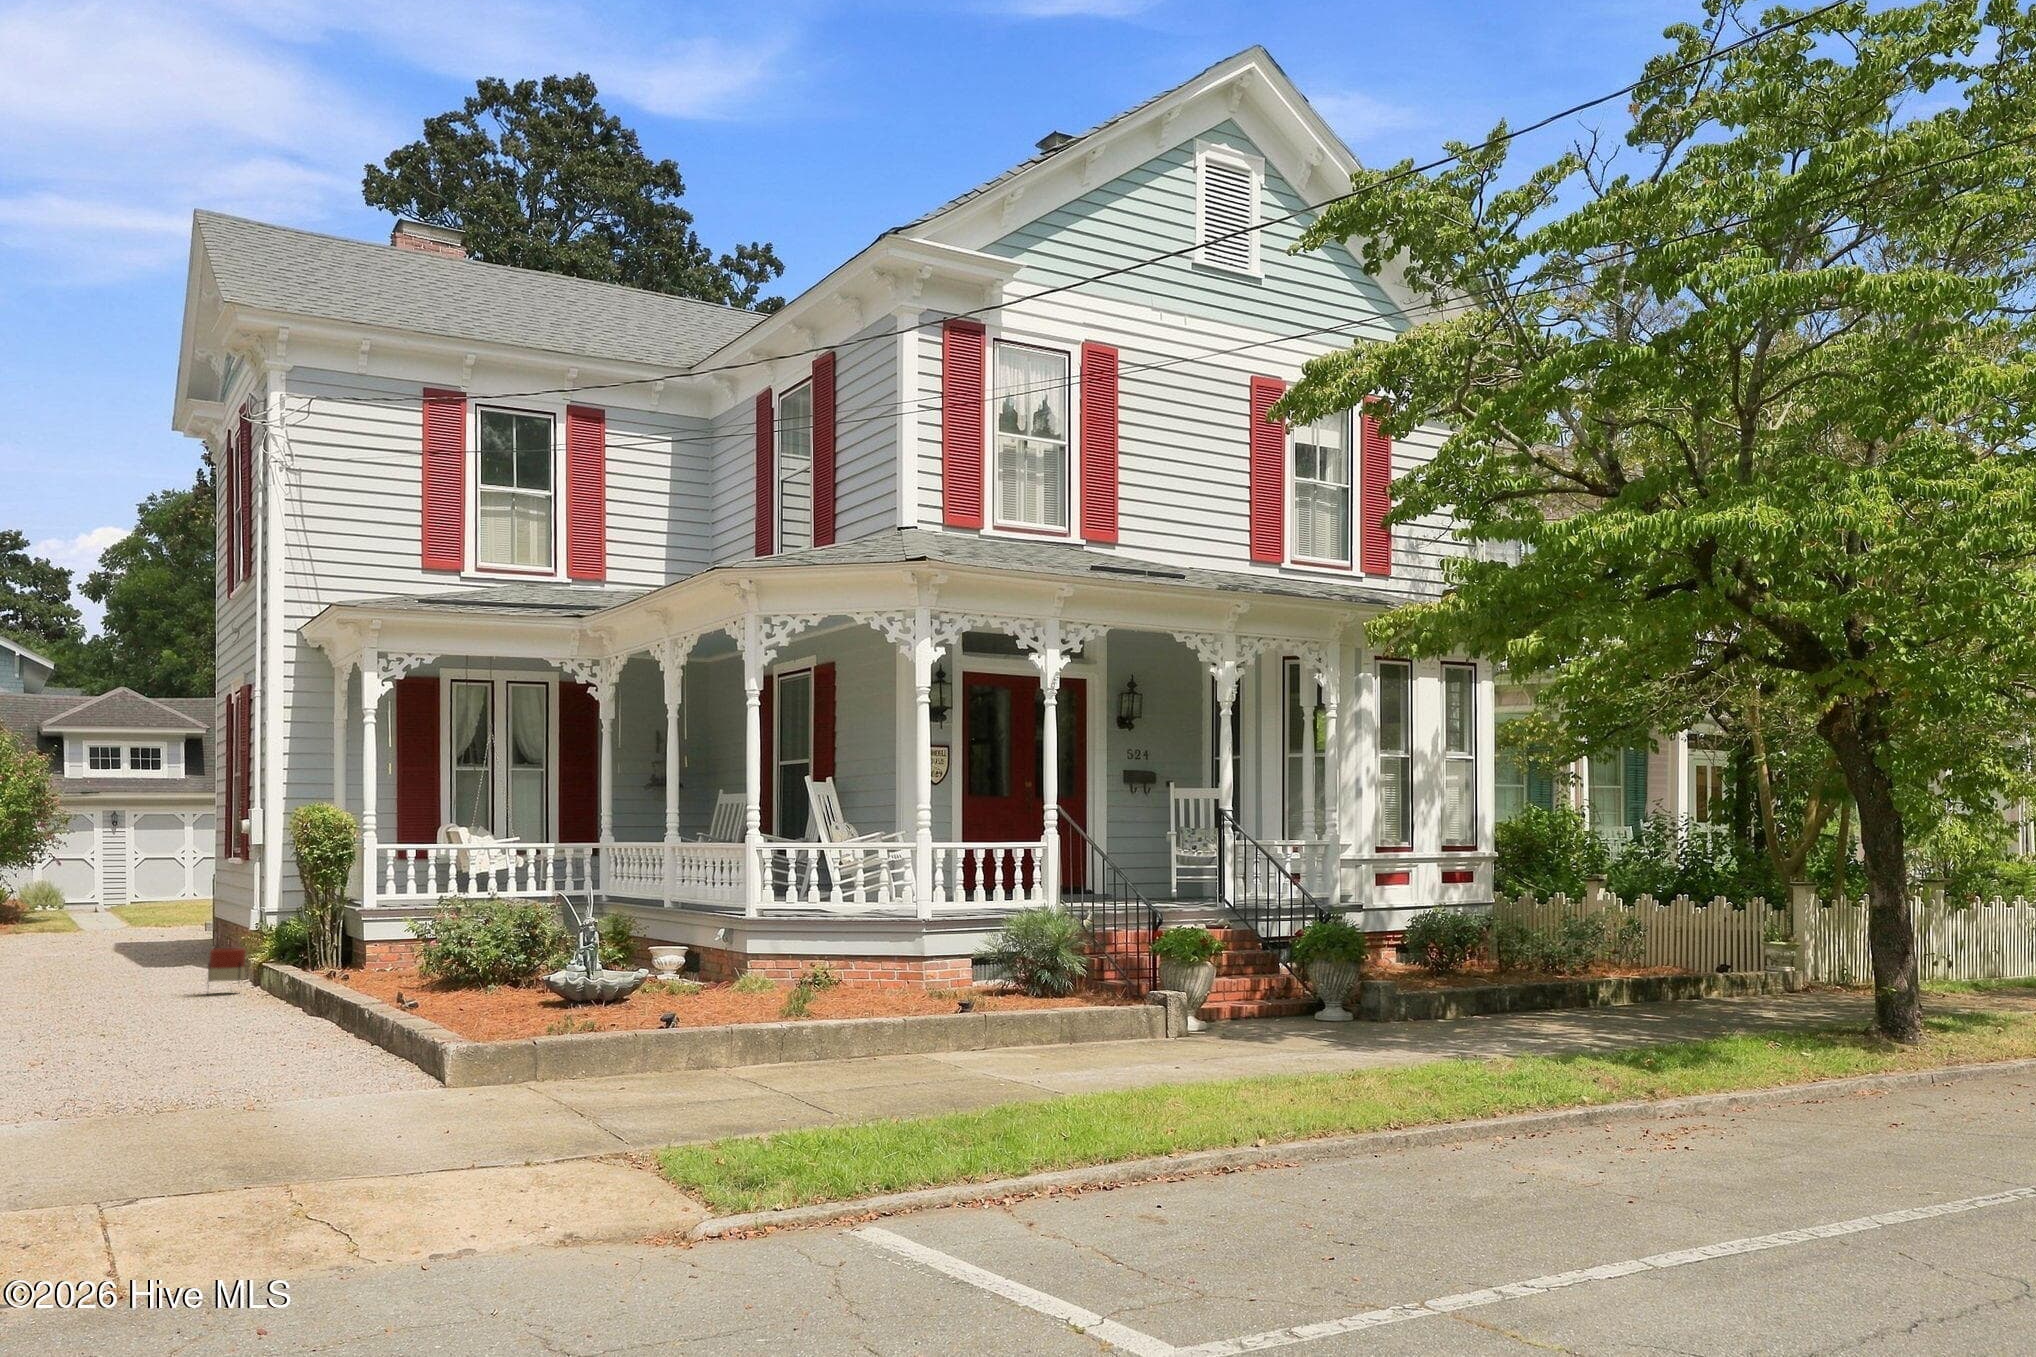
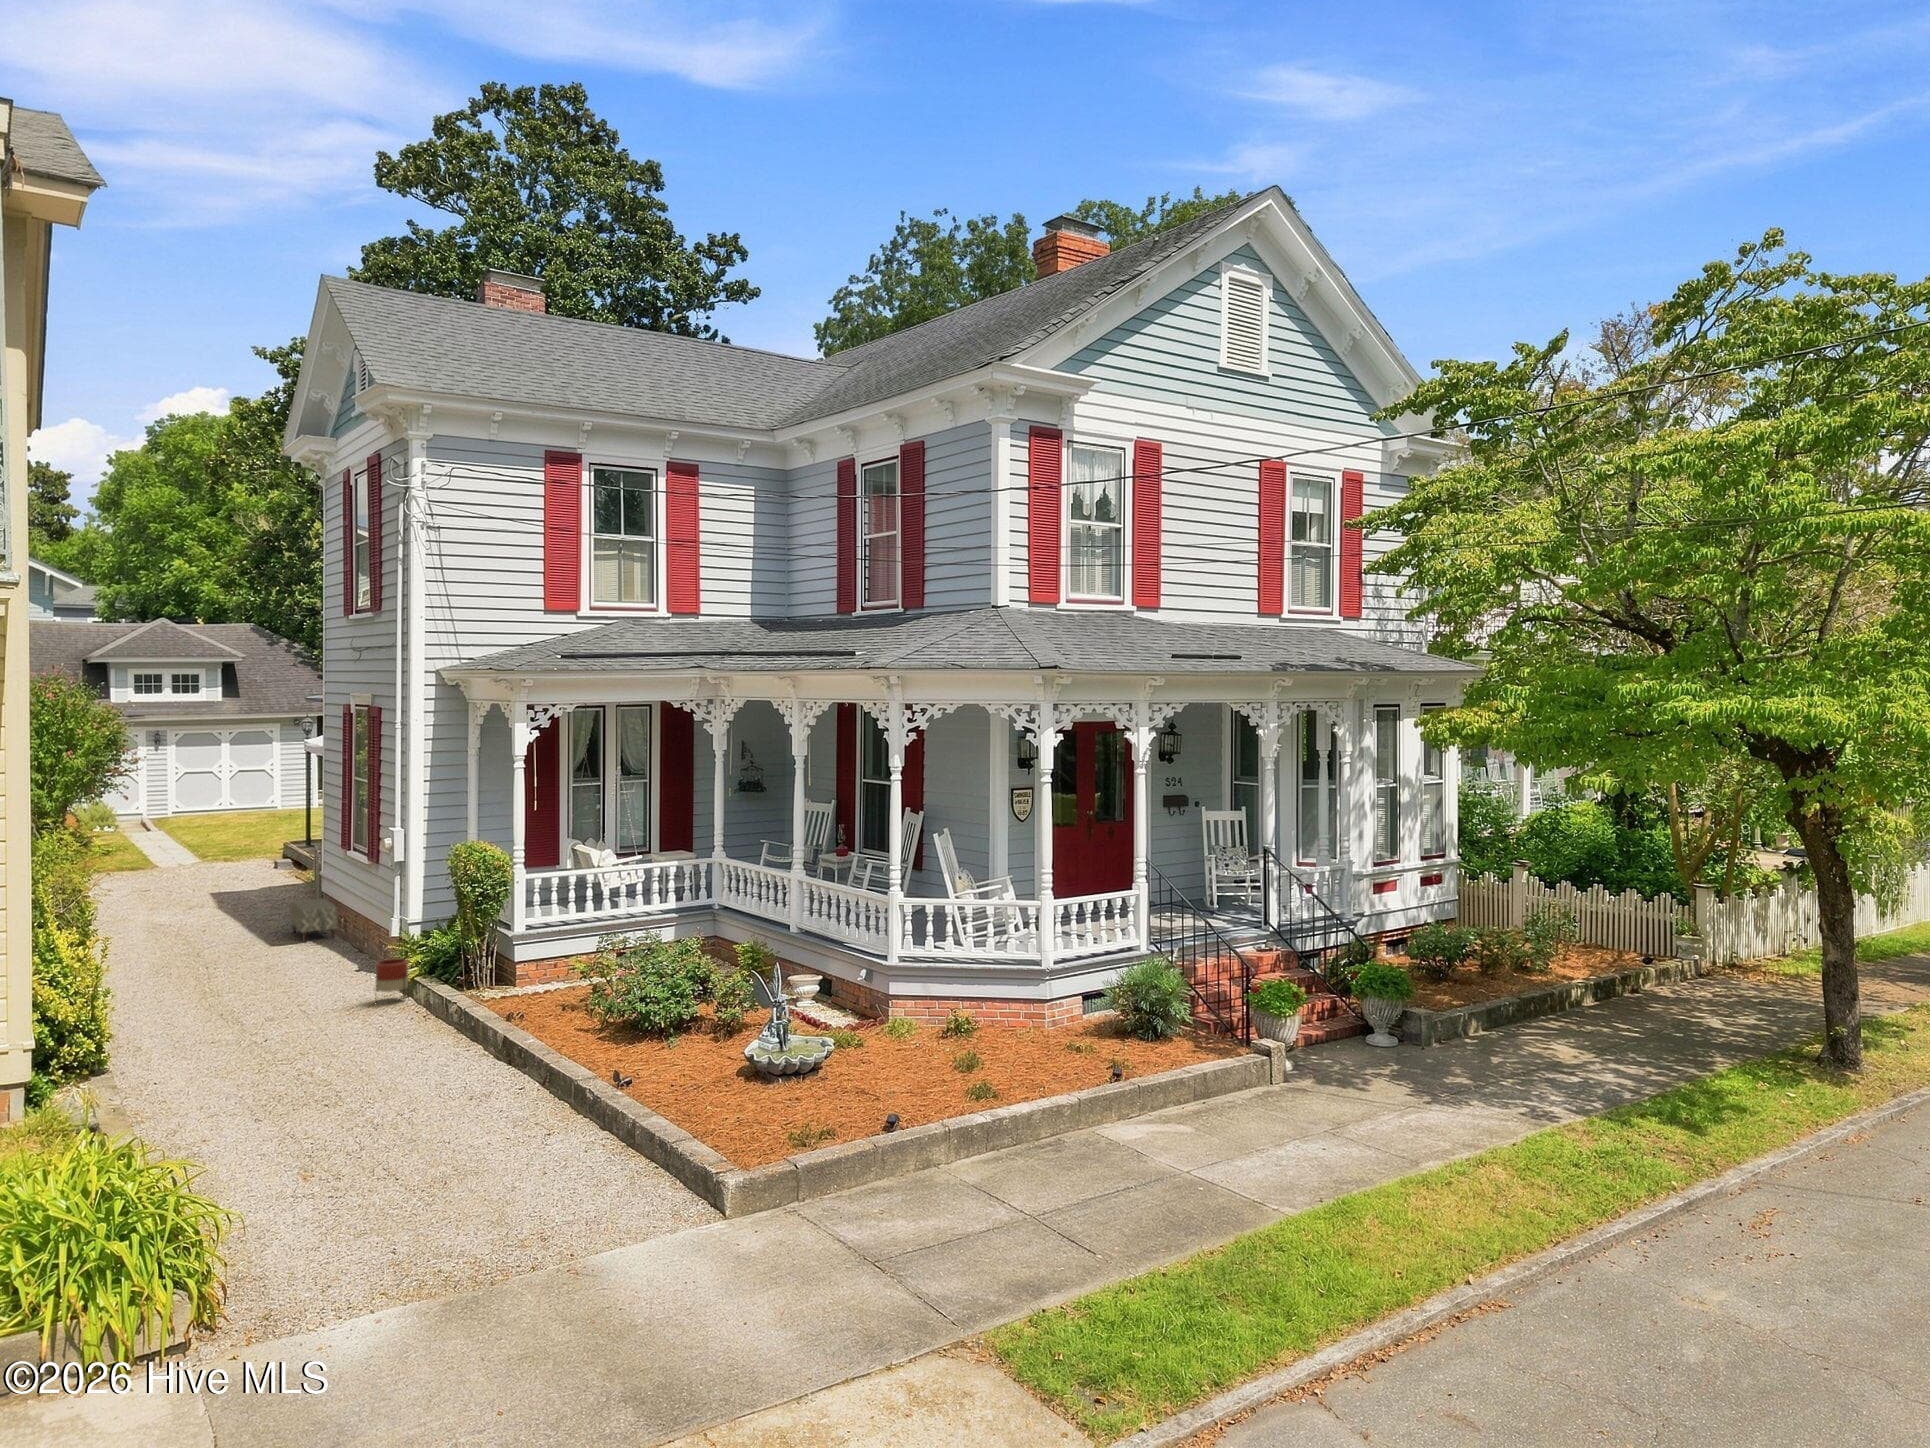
bench: none [168,927,214,968] -> present [290,899,337,942]

